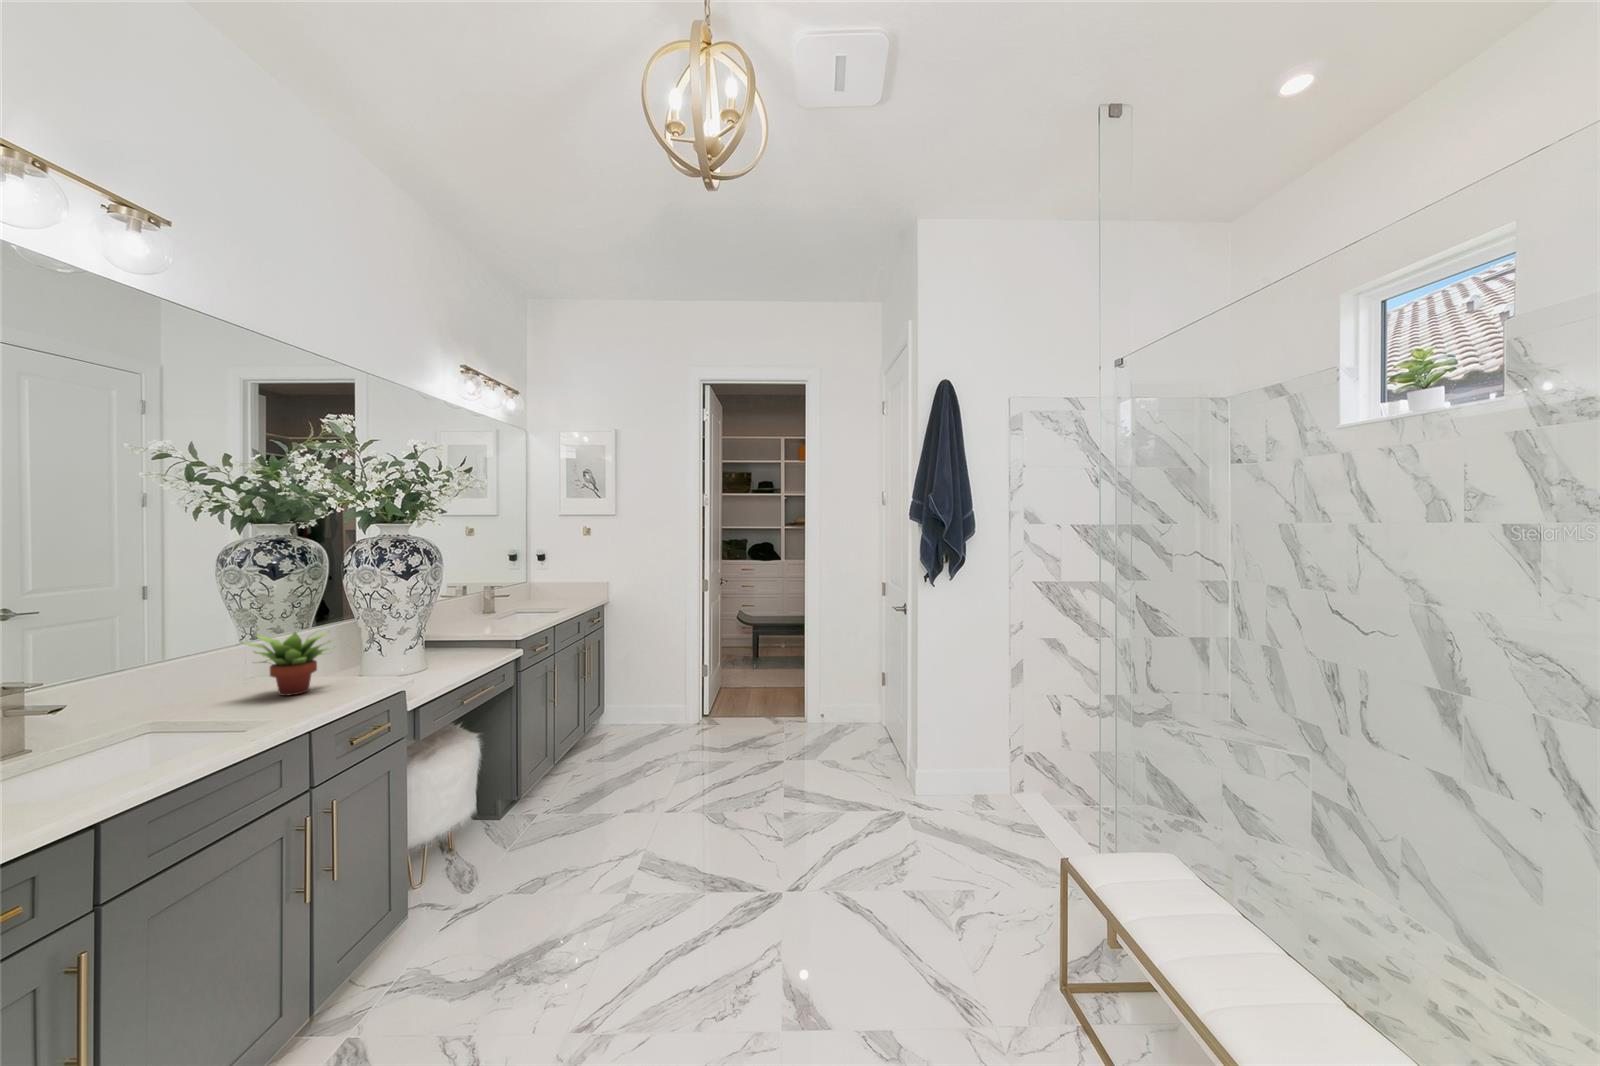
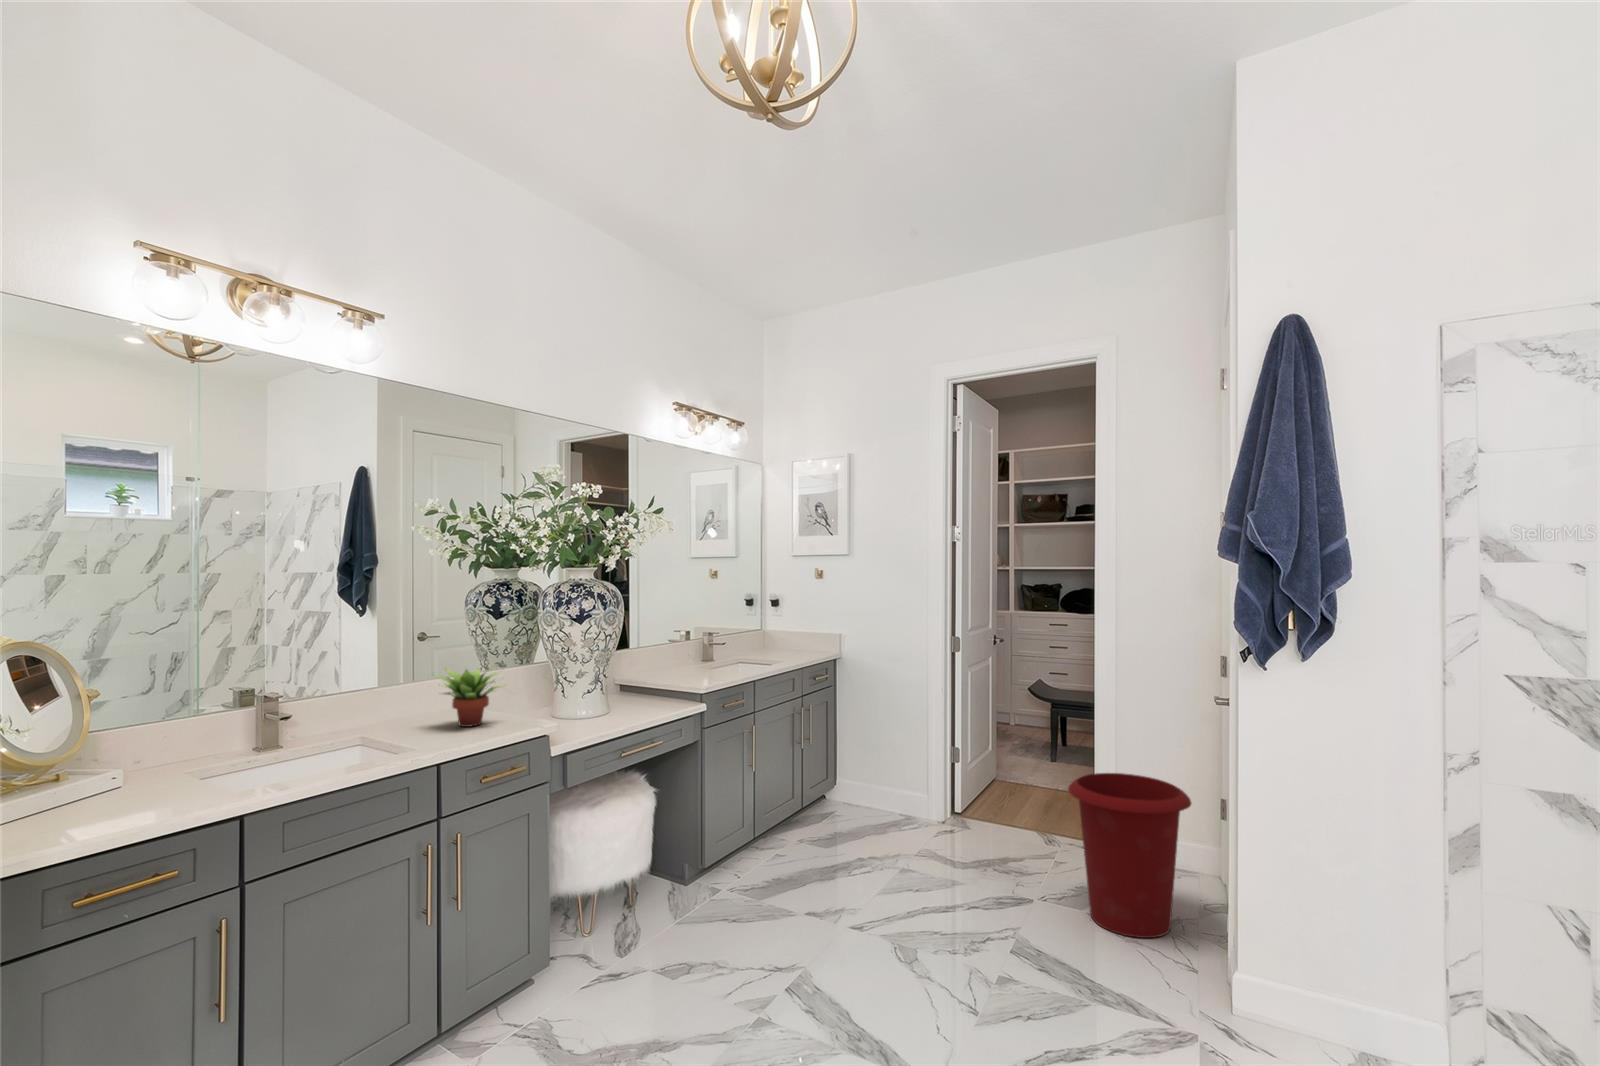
waste bin: none [812,666,891,775] -> present [1068,773,1191,938]

